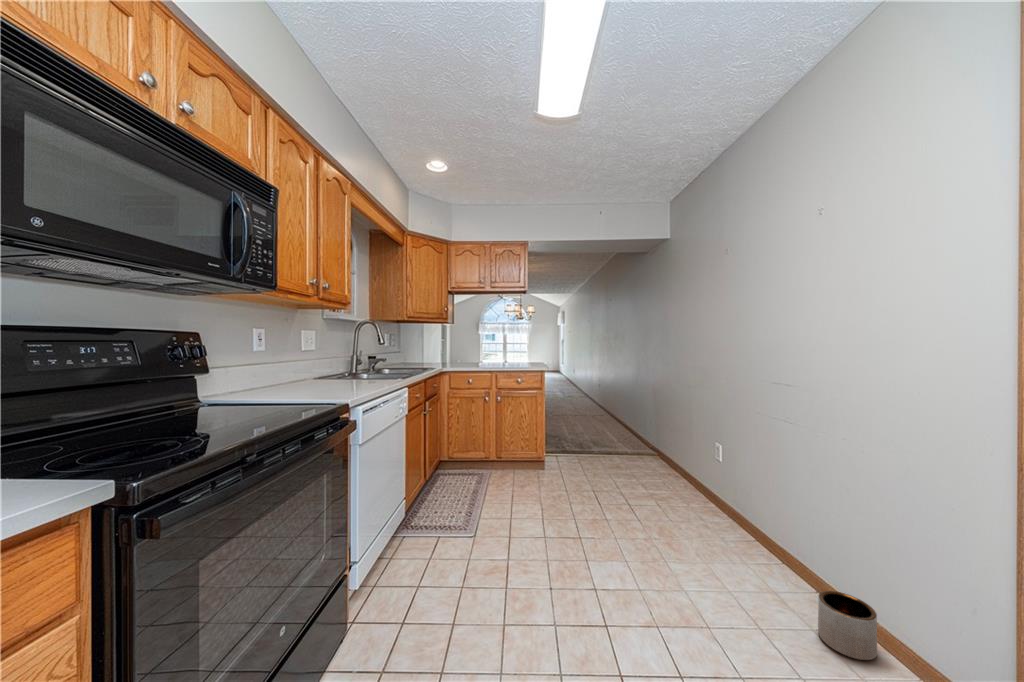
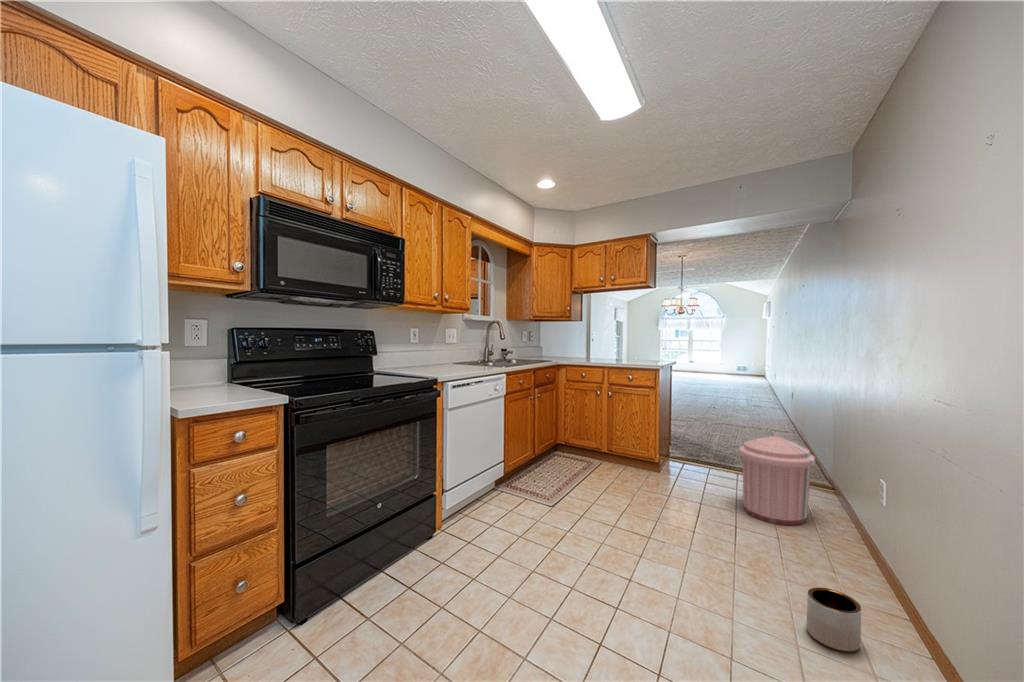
trash can: none [643,428,709,513] -> present [739,434,815,525]

